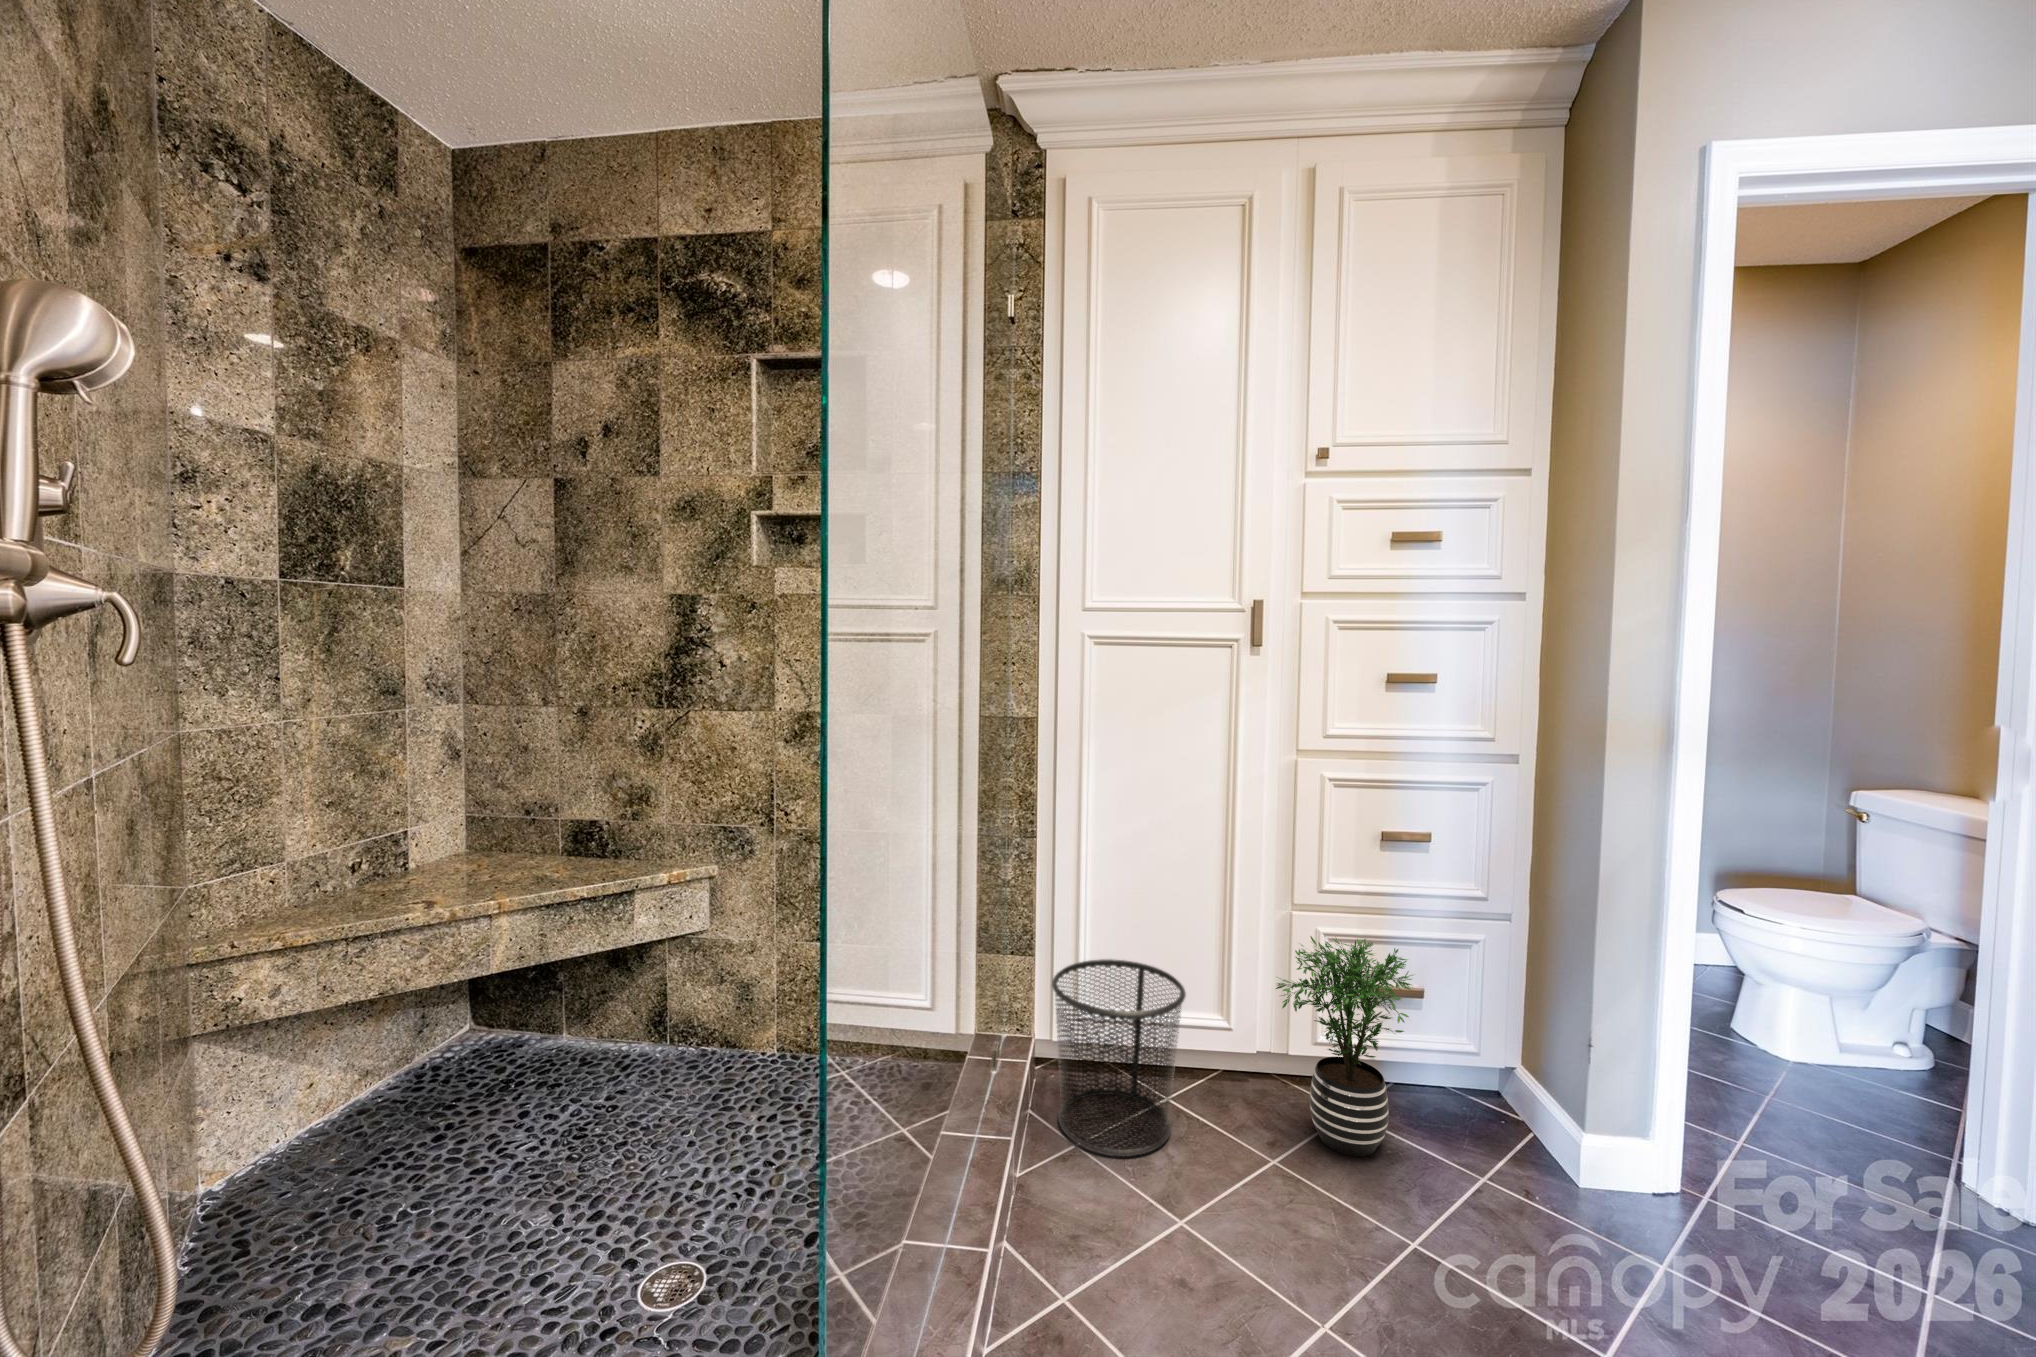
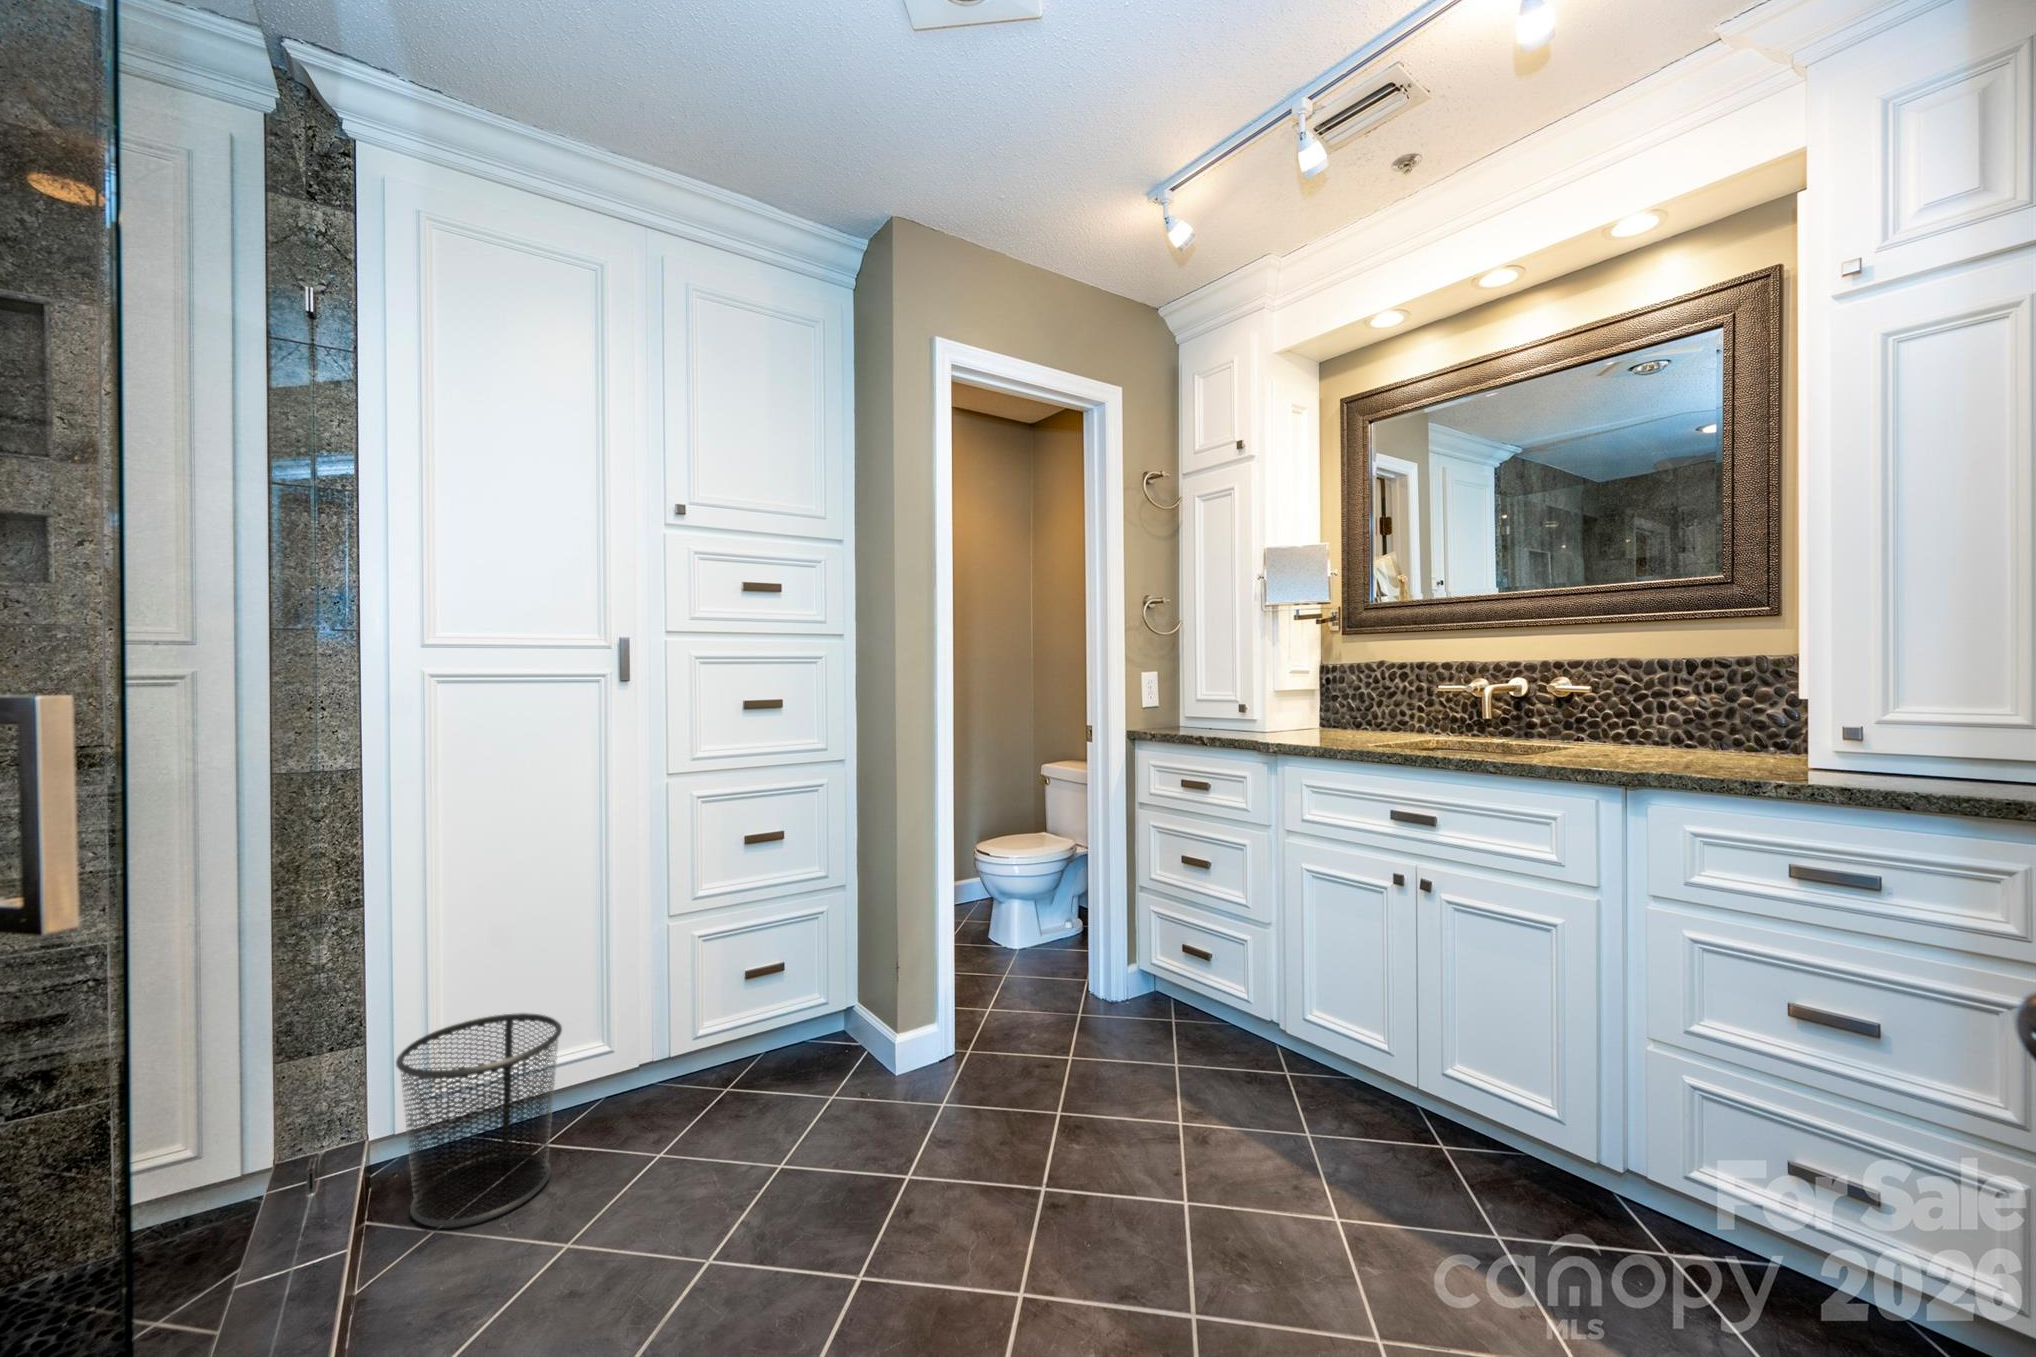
potted plant: present [1276,936,1413,1156] -> none [652,931,777,1126]

